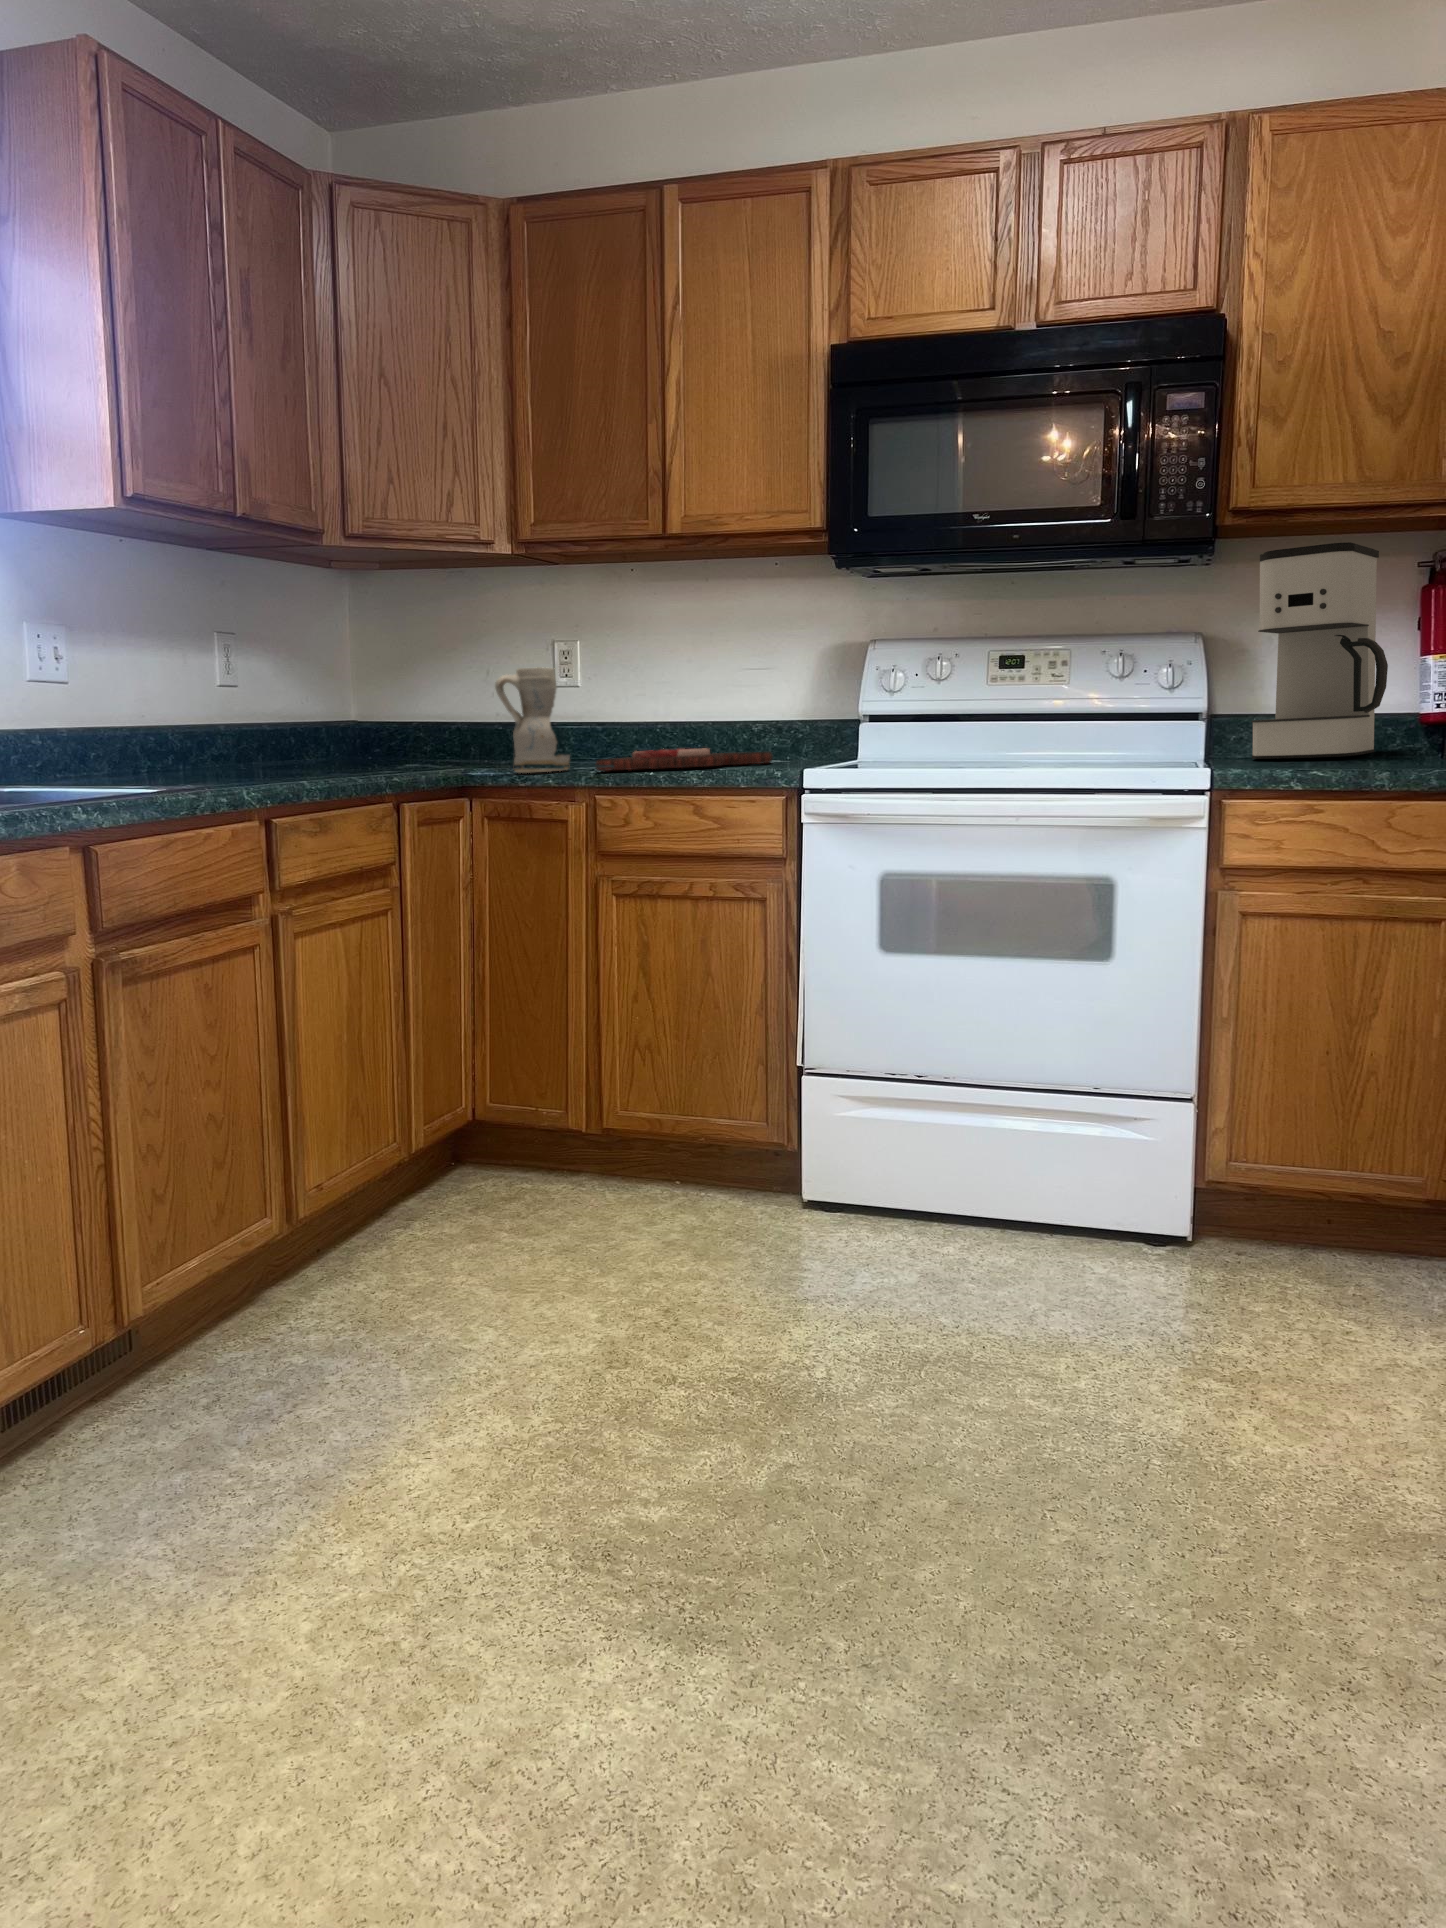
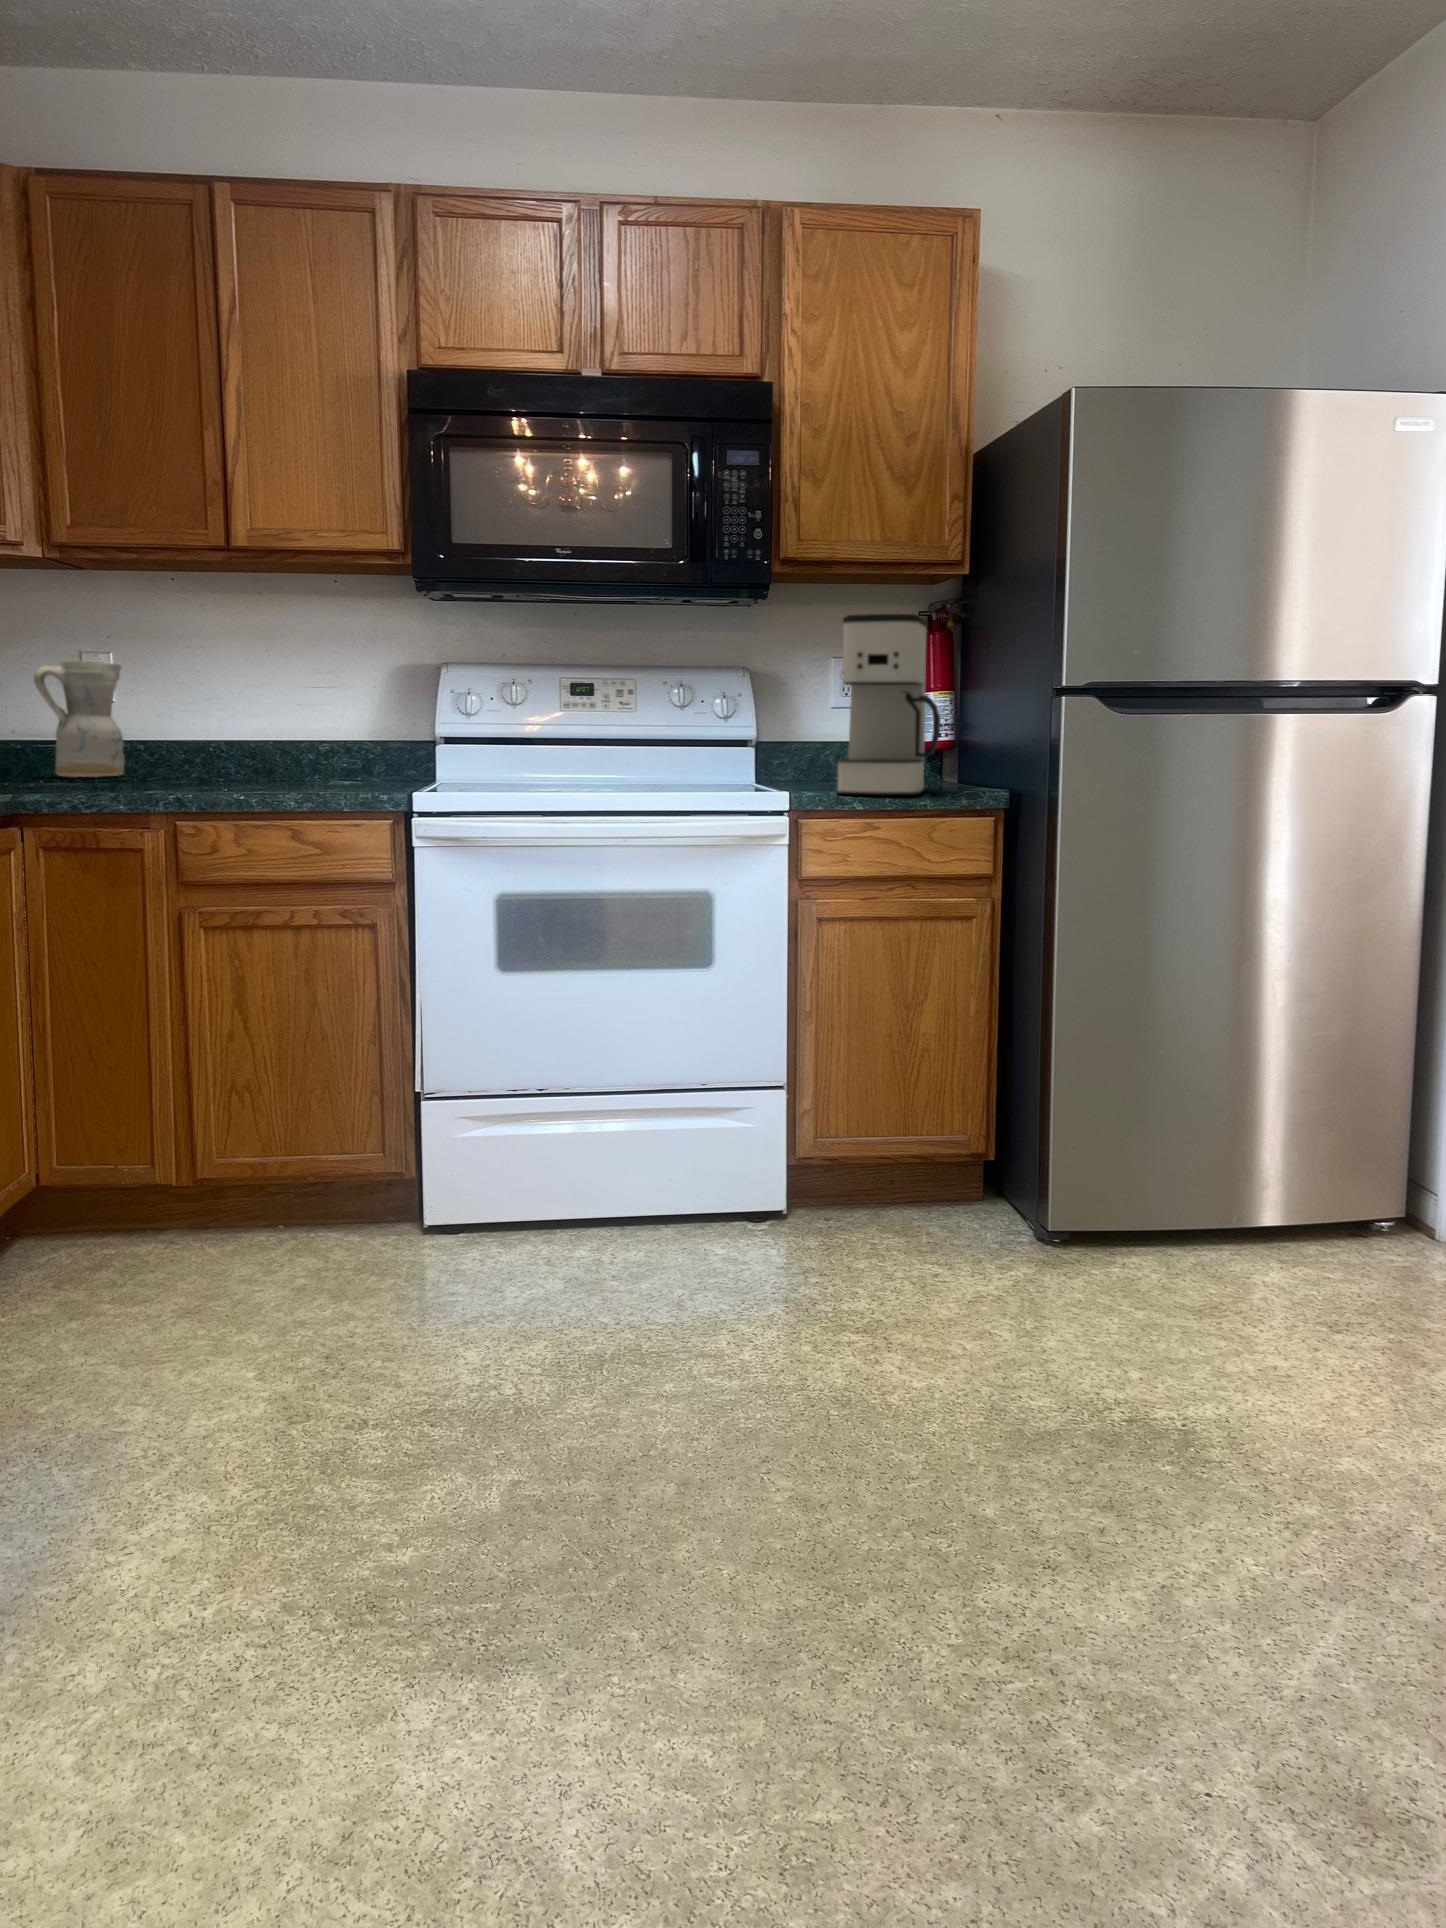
cutting board: present [596,748,773,771] -> none [165,752,364,779]

